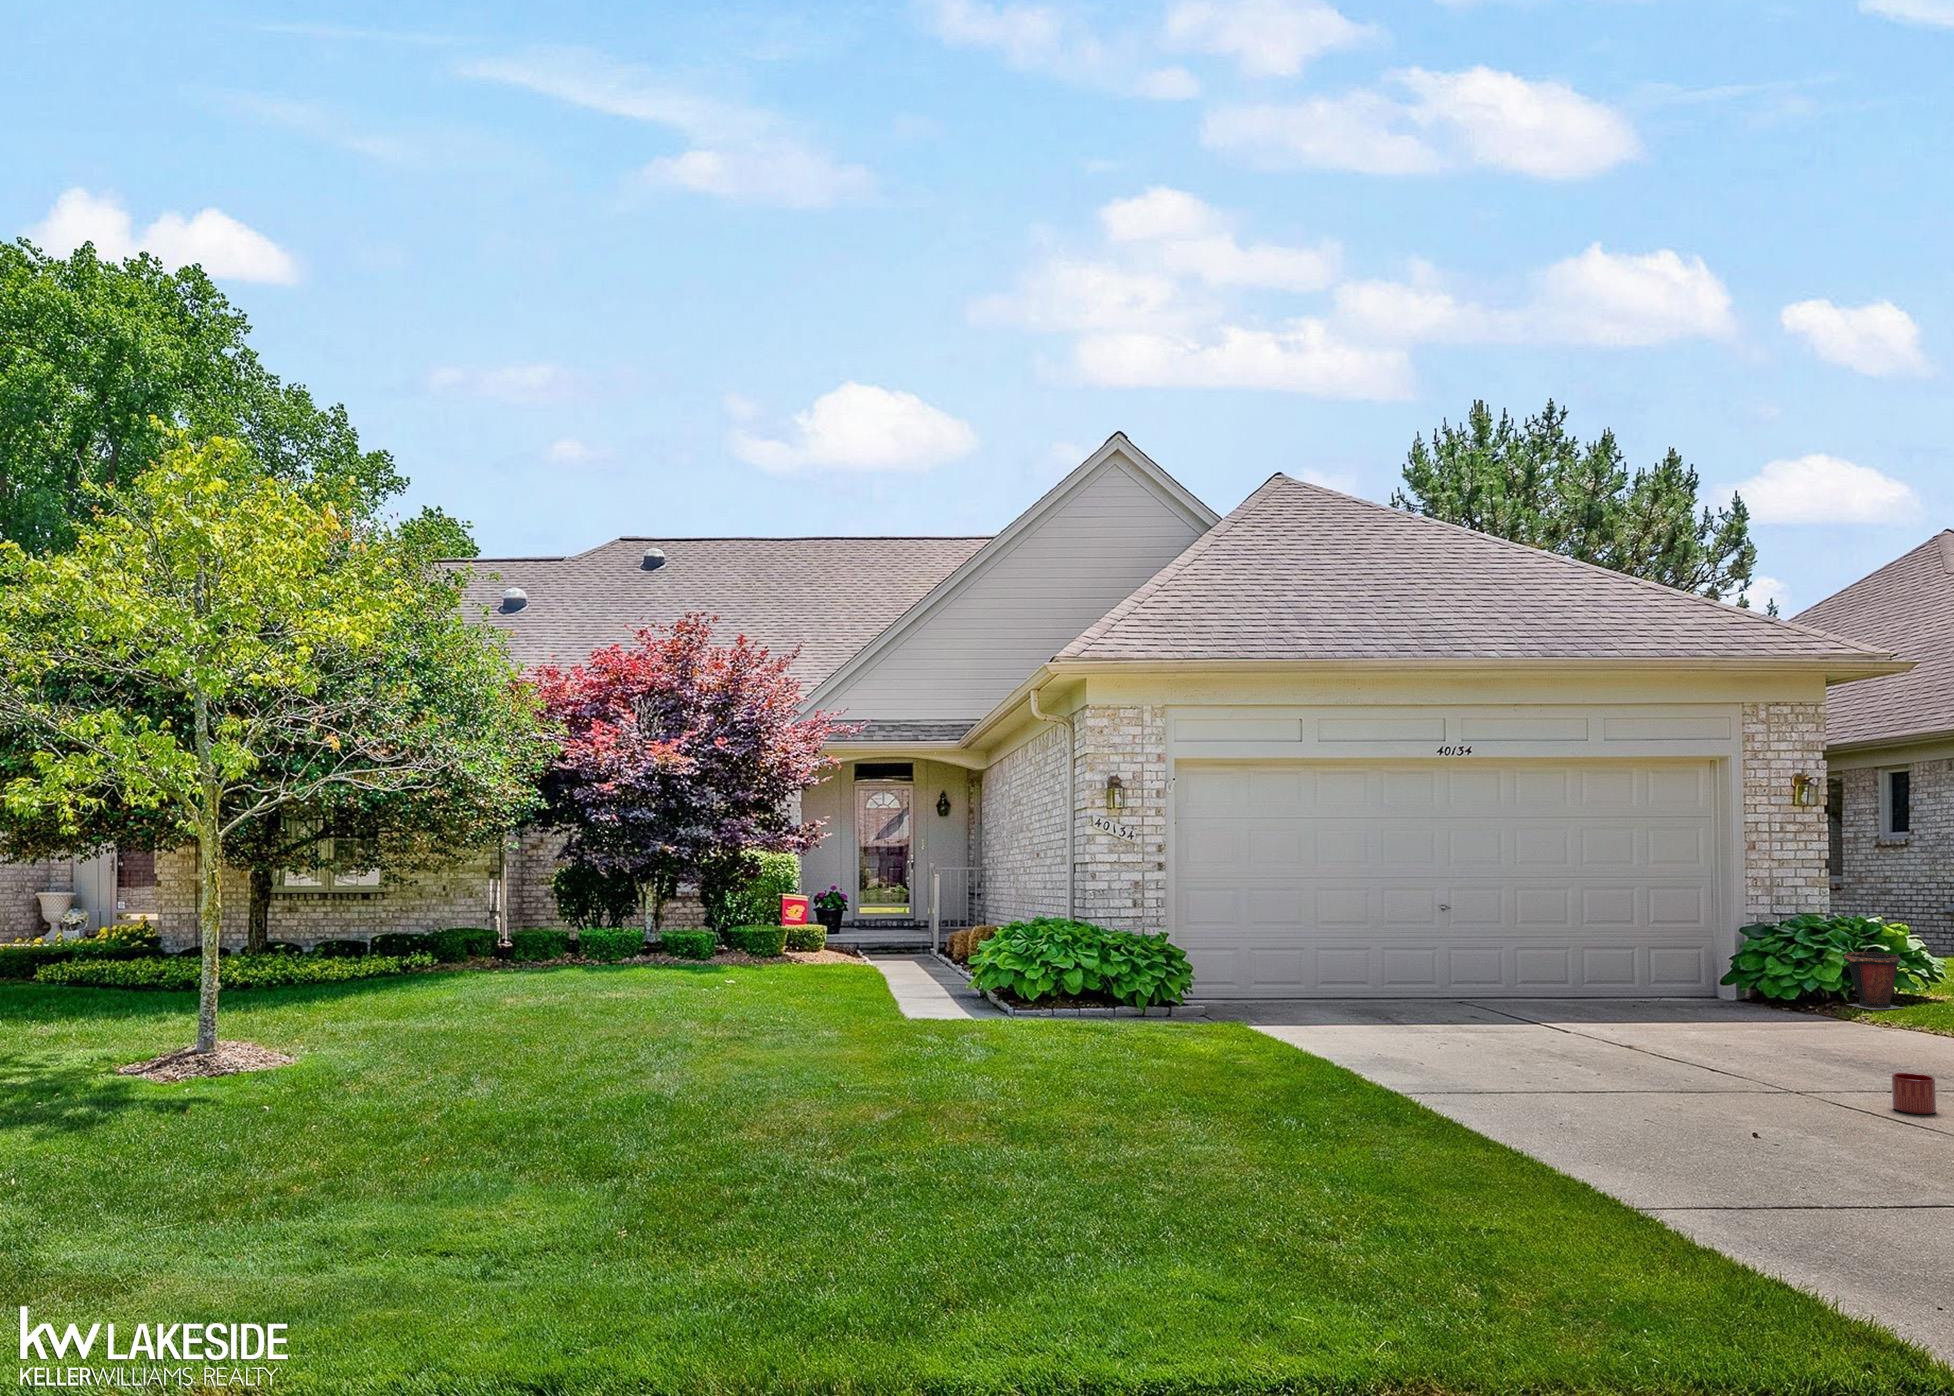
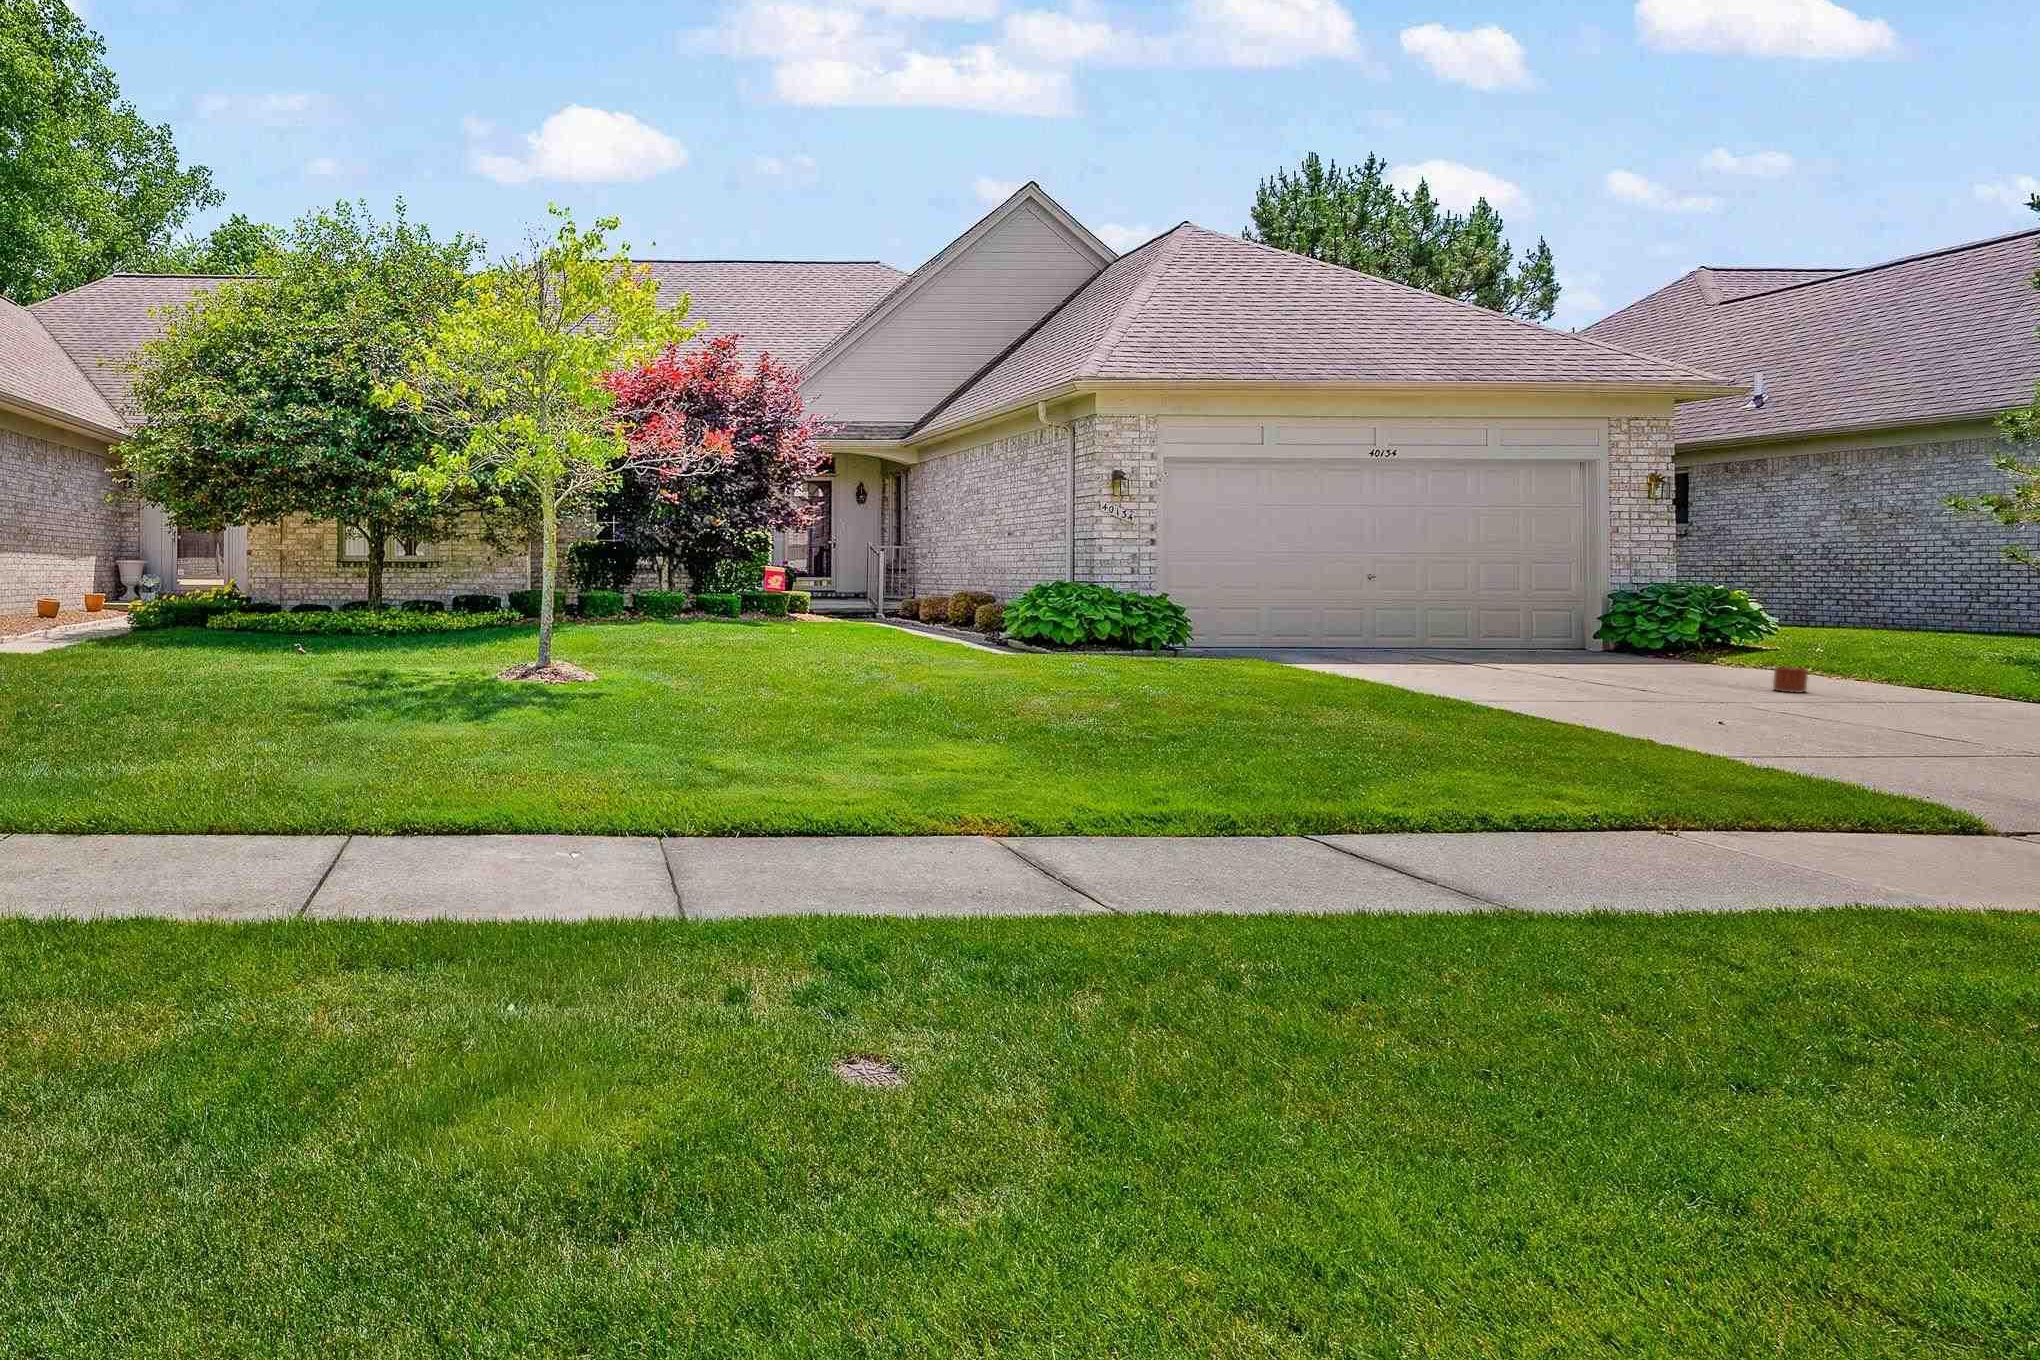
trash can: present [1844,952,1903,1010] -> none [1698,610,1750,652]

